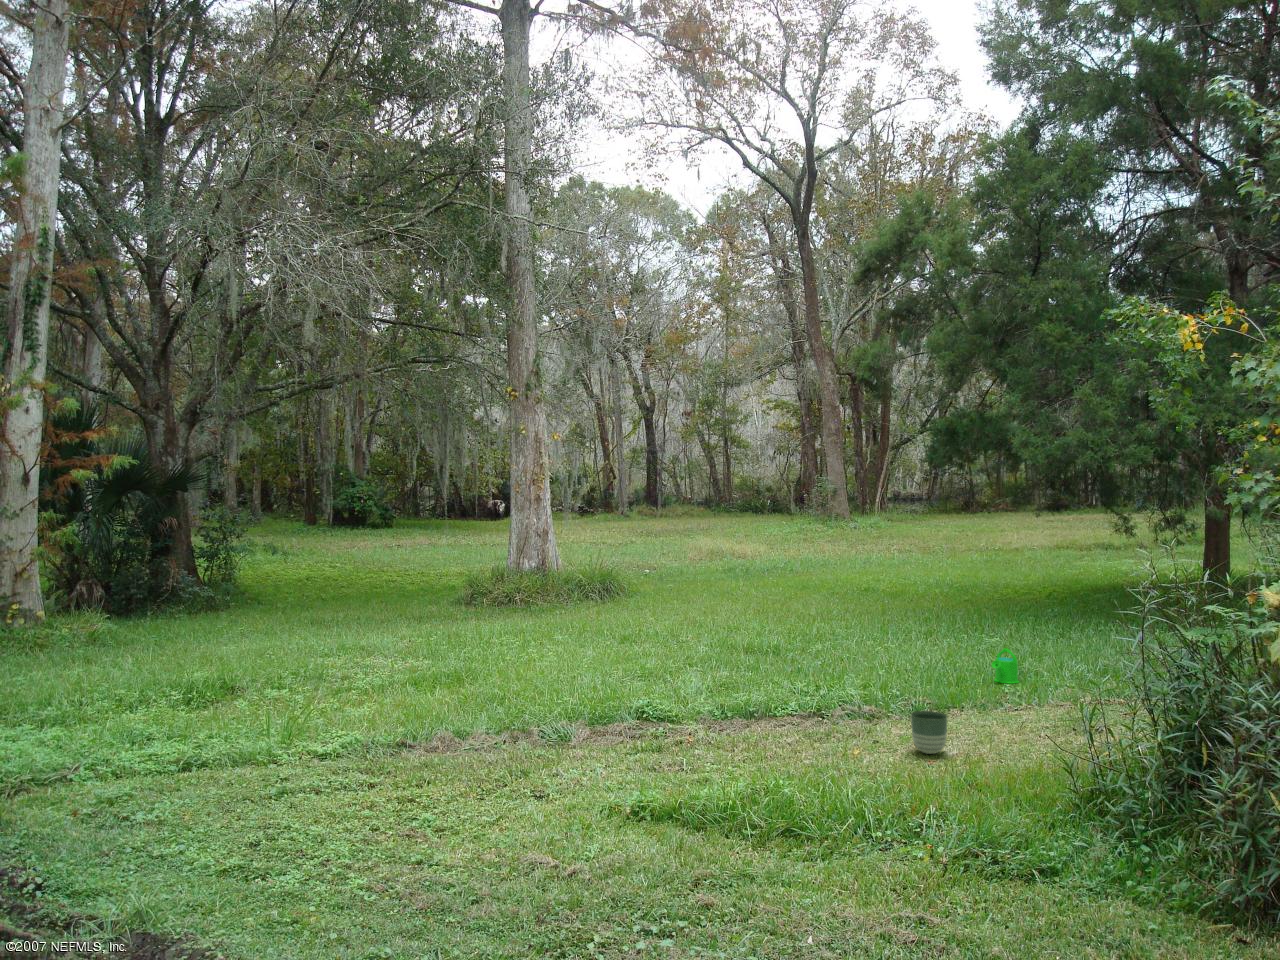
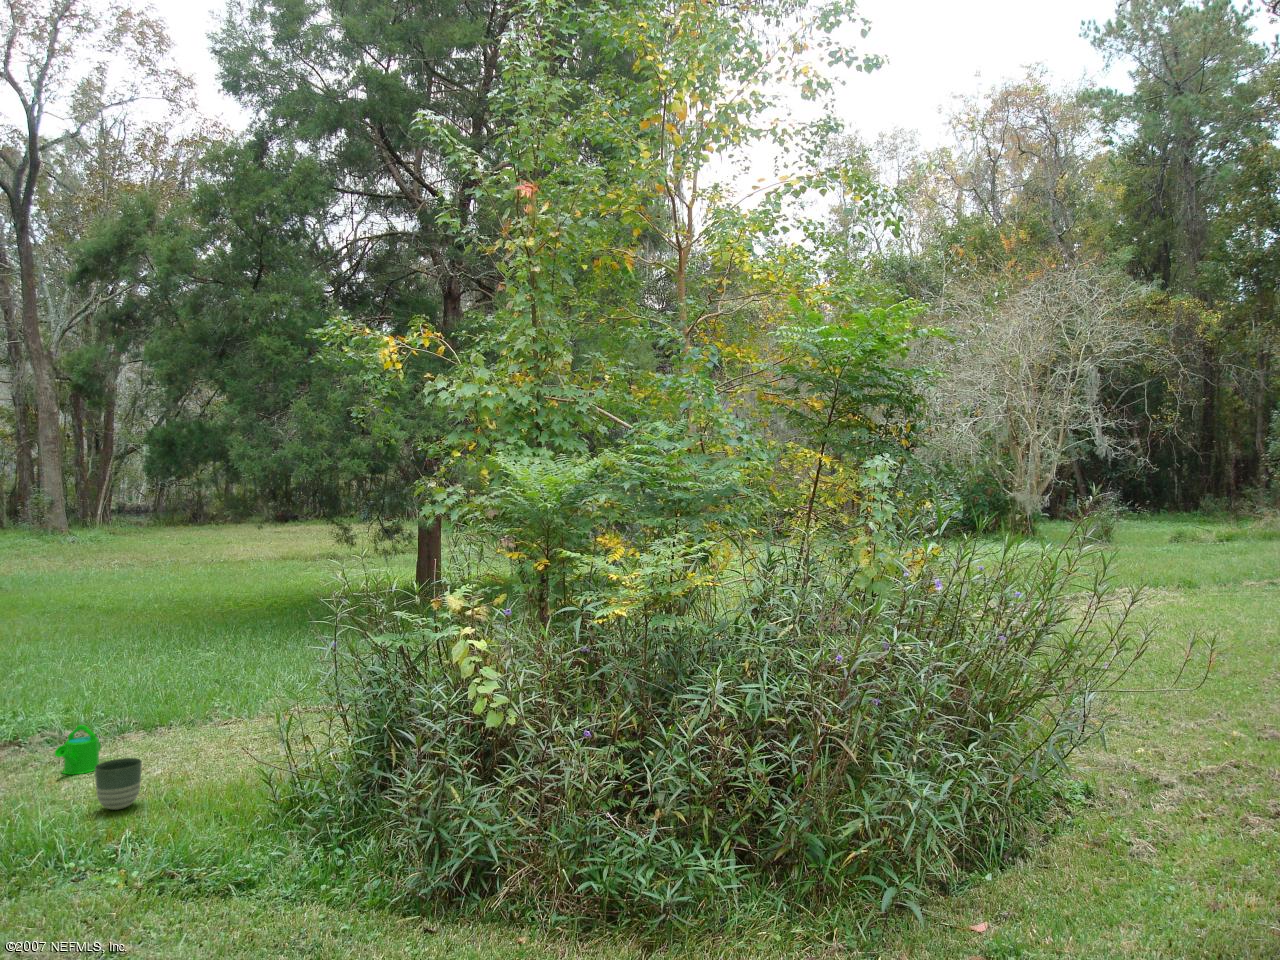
watering can: present [992,648,1019,684] -> present [55,725,101,775]

